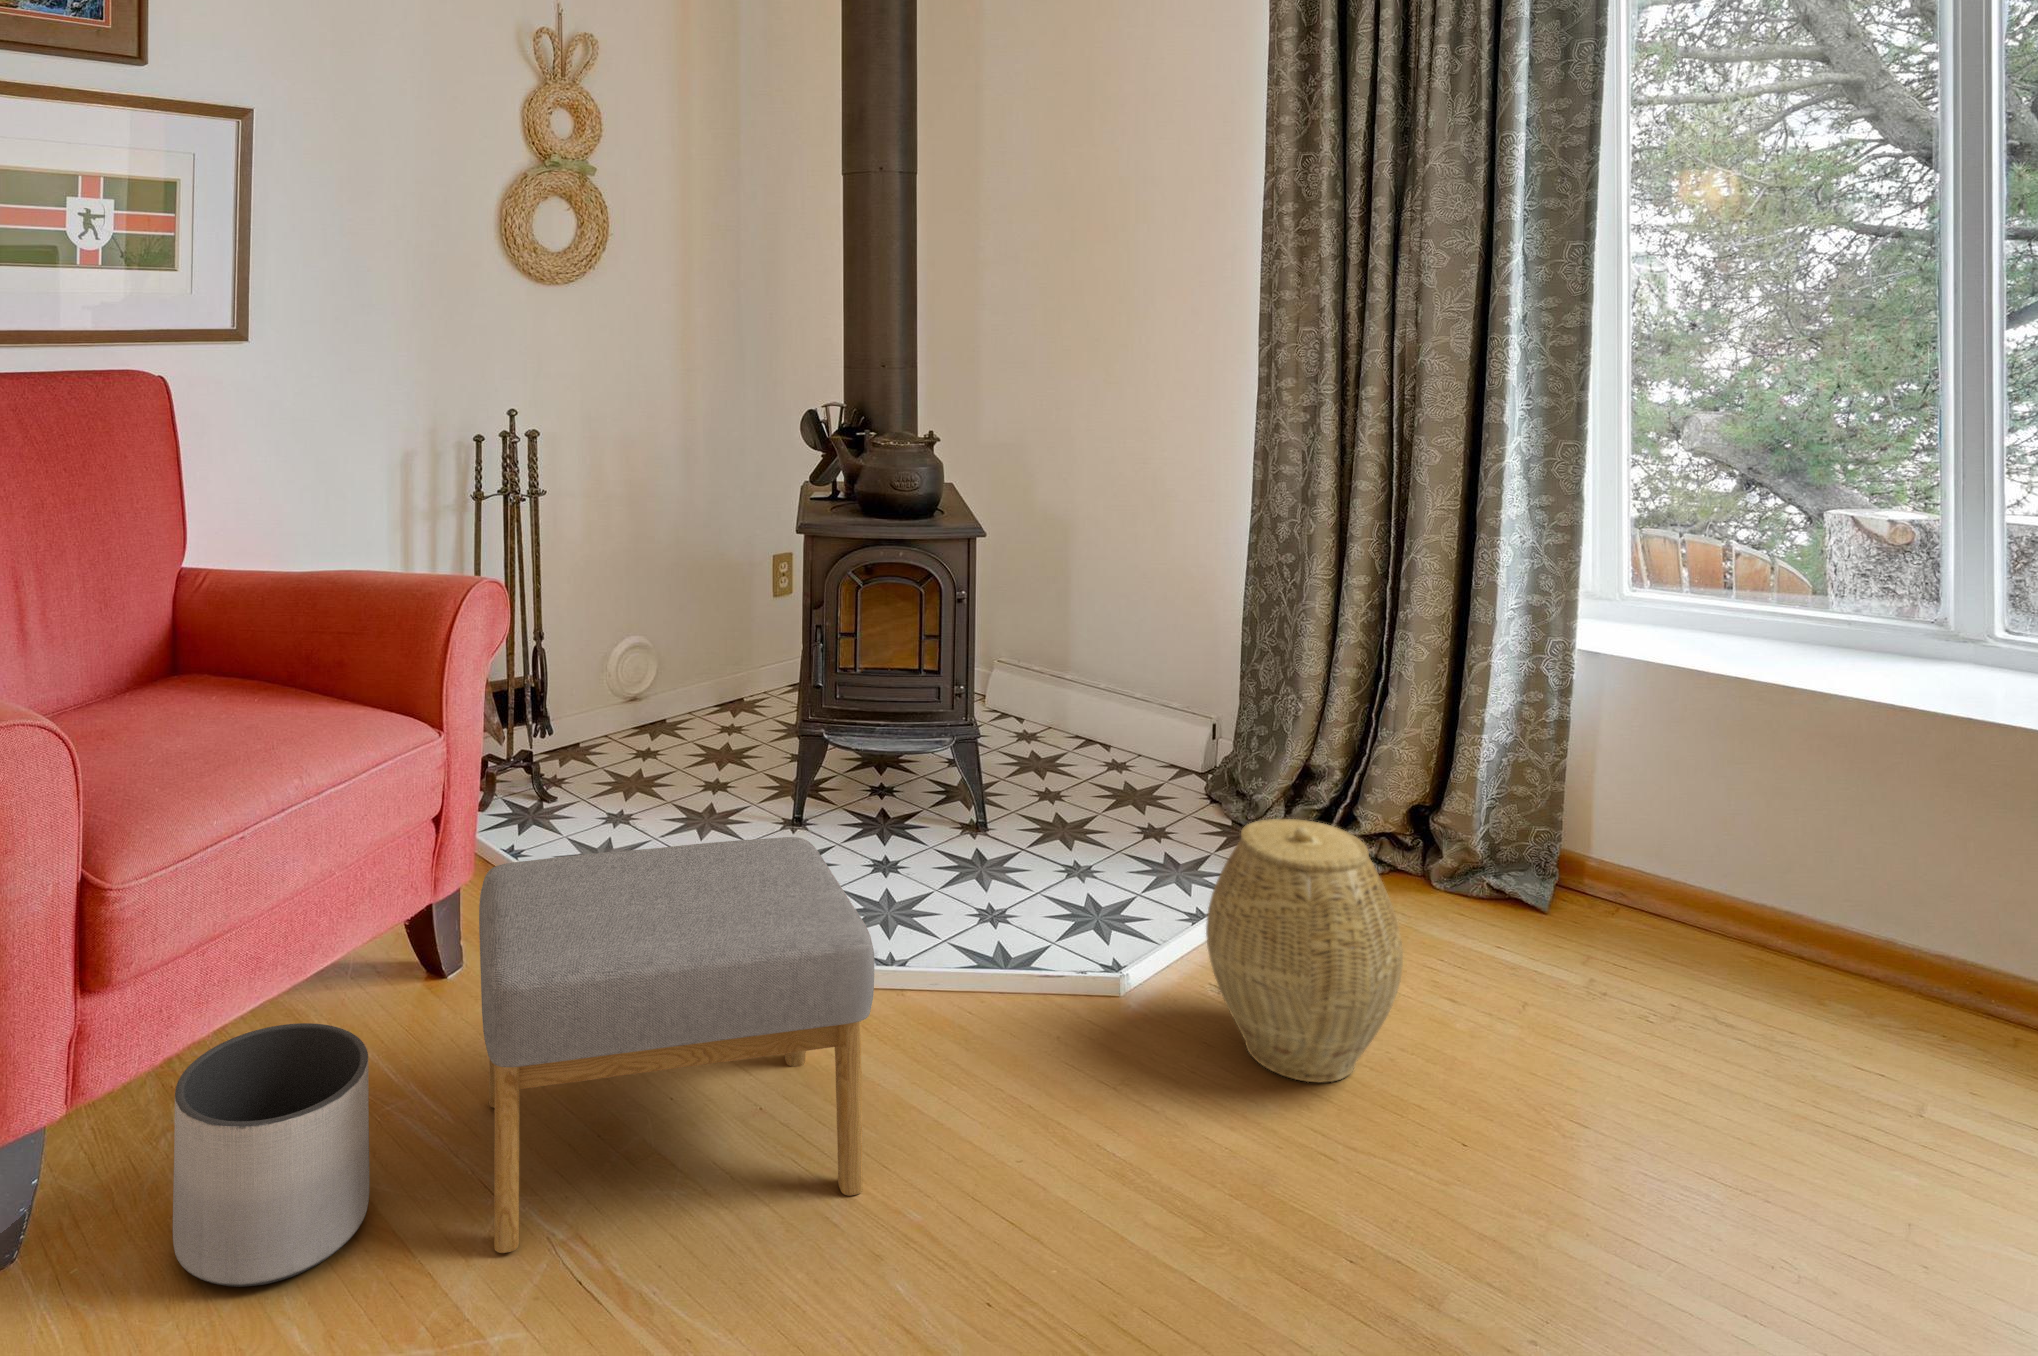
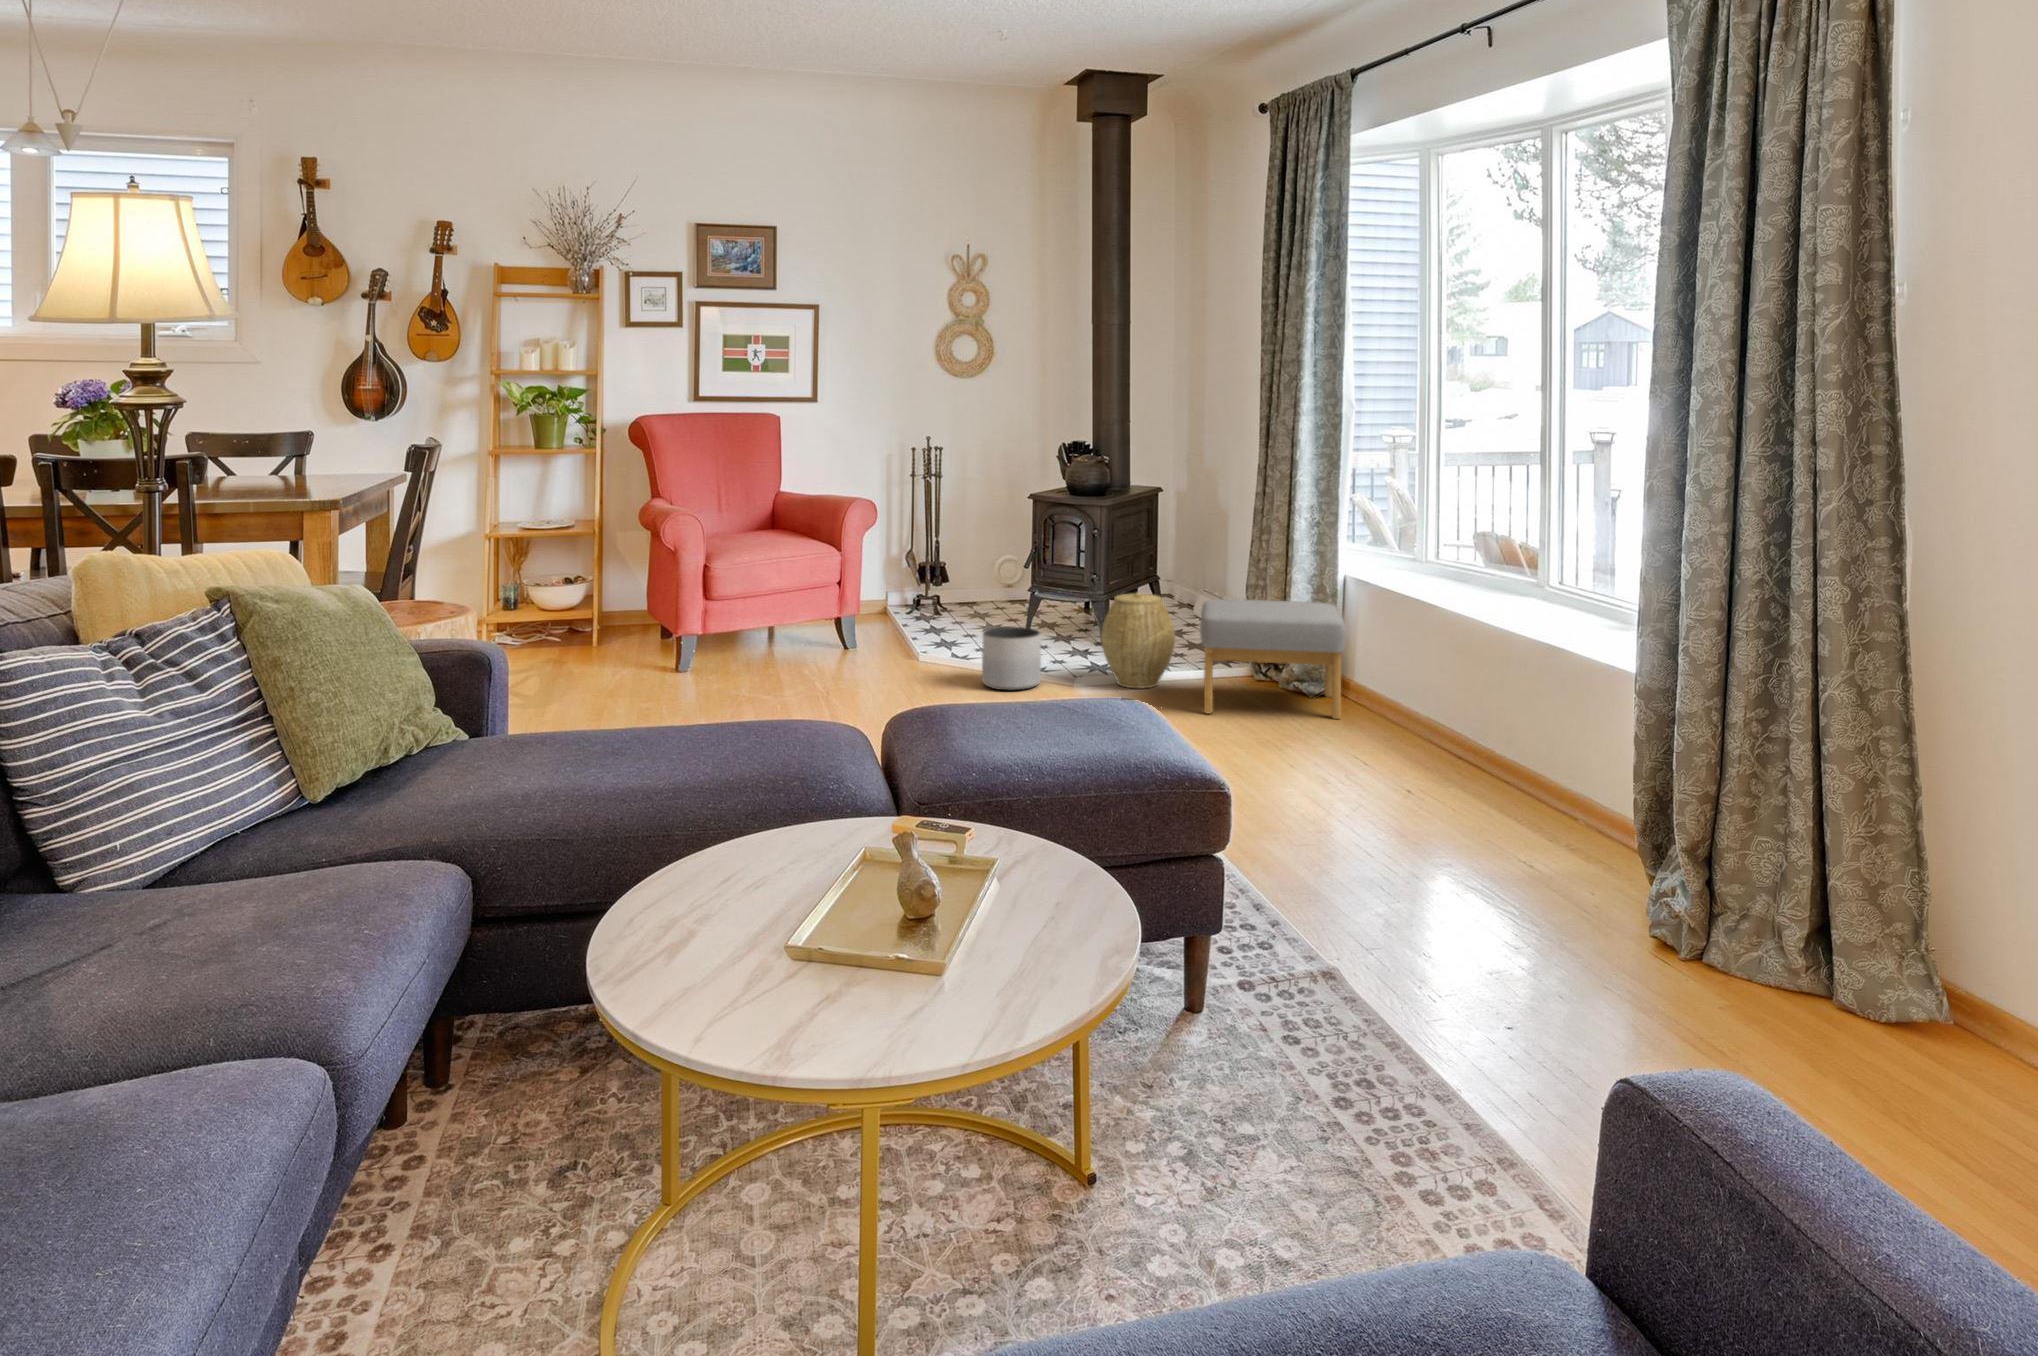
footstool: present [479,837,874,1253] -> present [1200,599,1346,719]
planter: present [173,1023,369,1287] -> present [982,627,1041,690]

